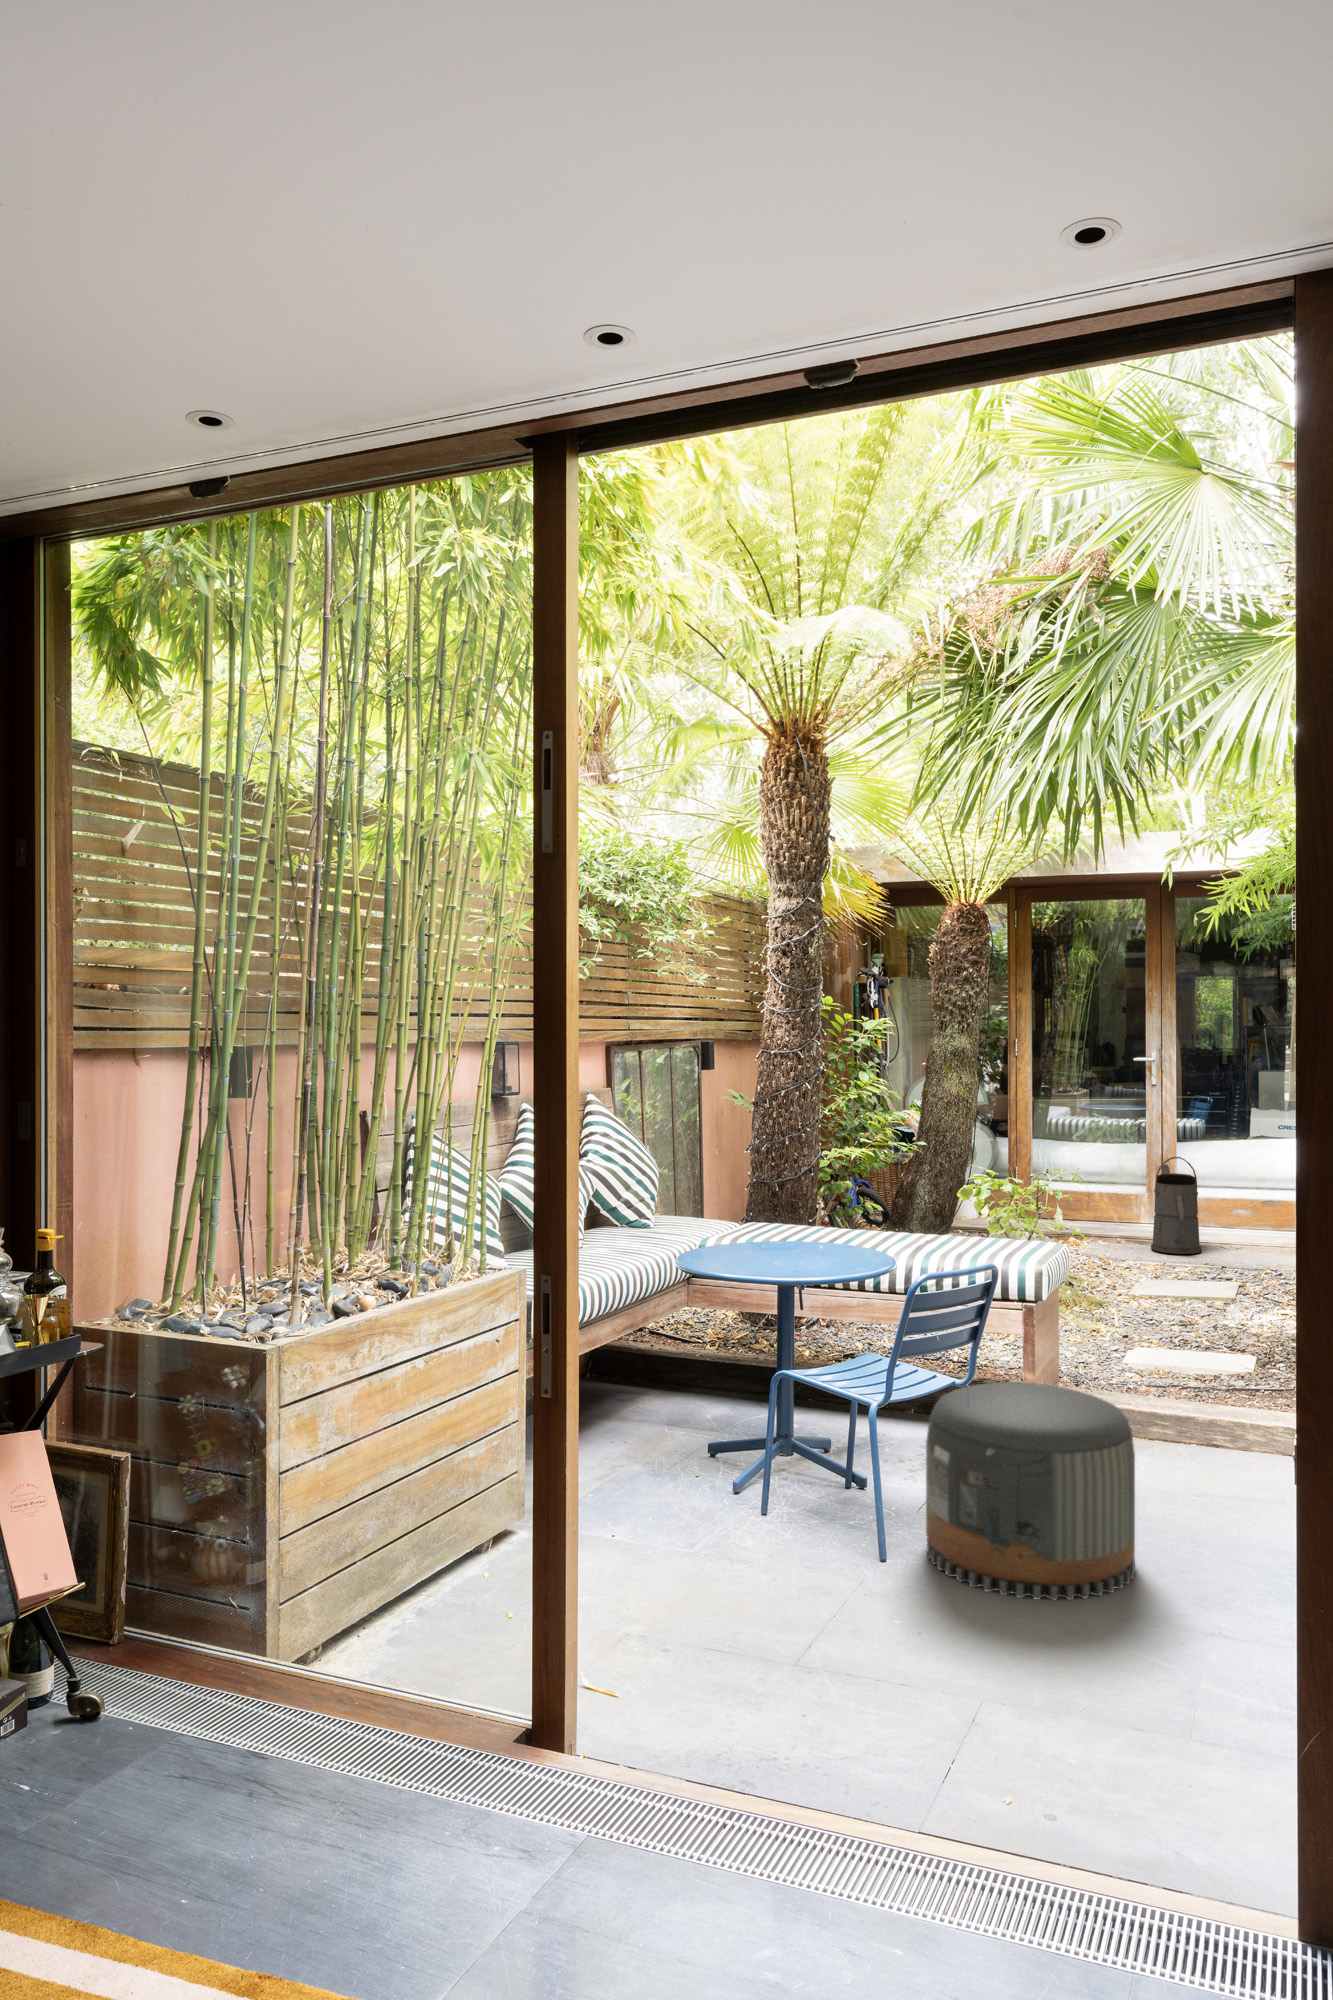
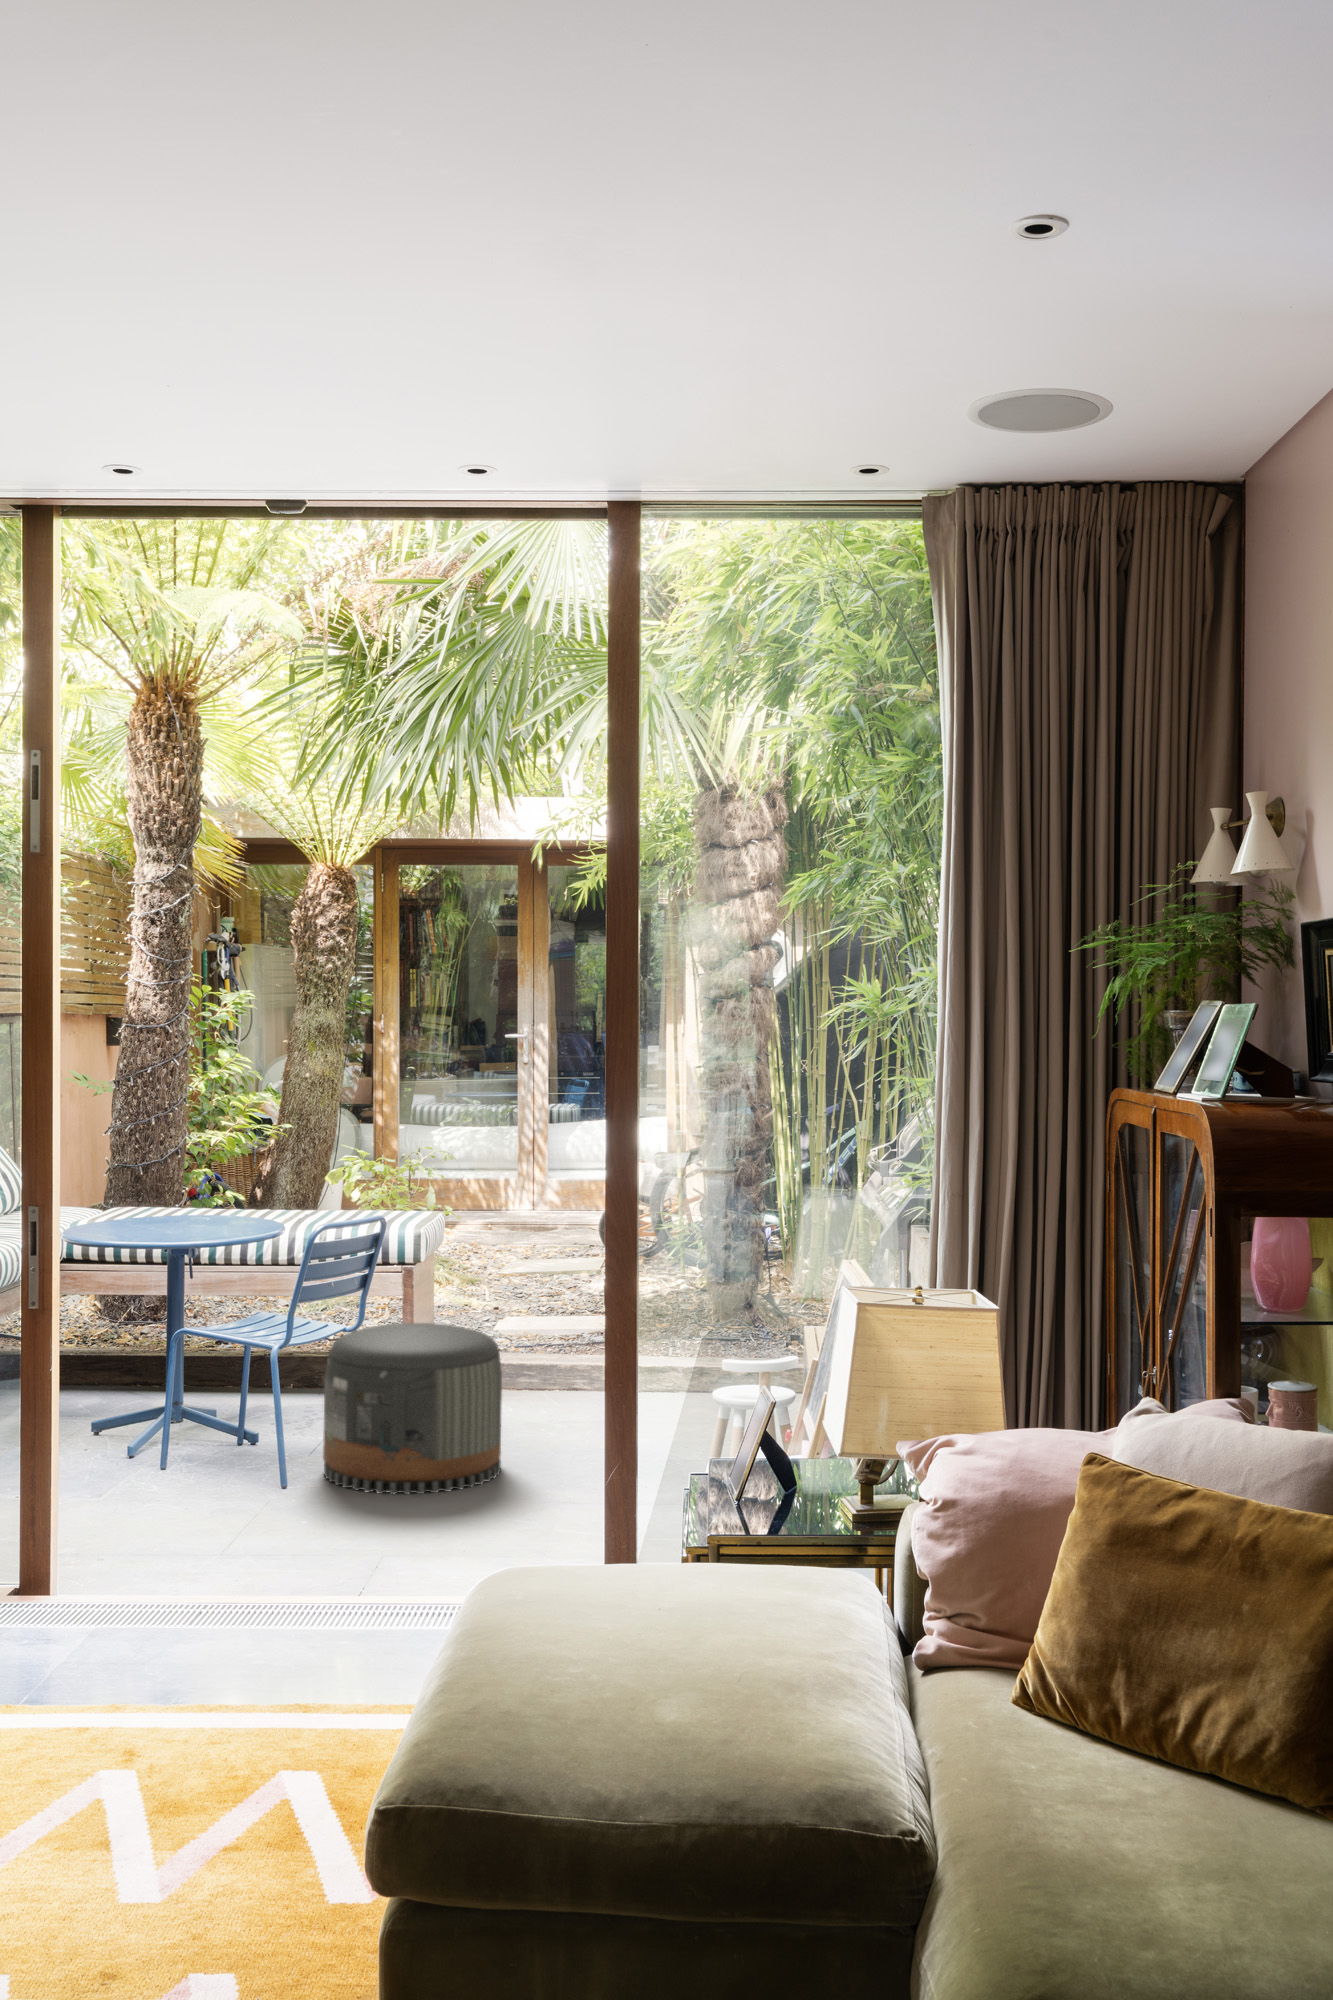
watering can: present [1151,1157,1202,1254] -> none [518,1137,567,1235]

